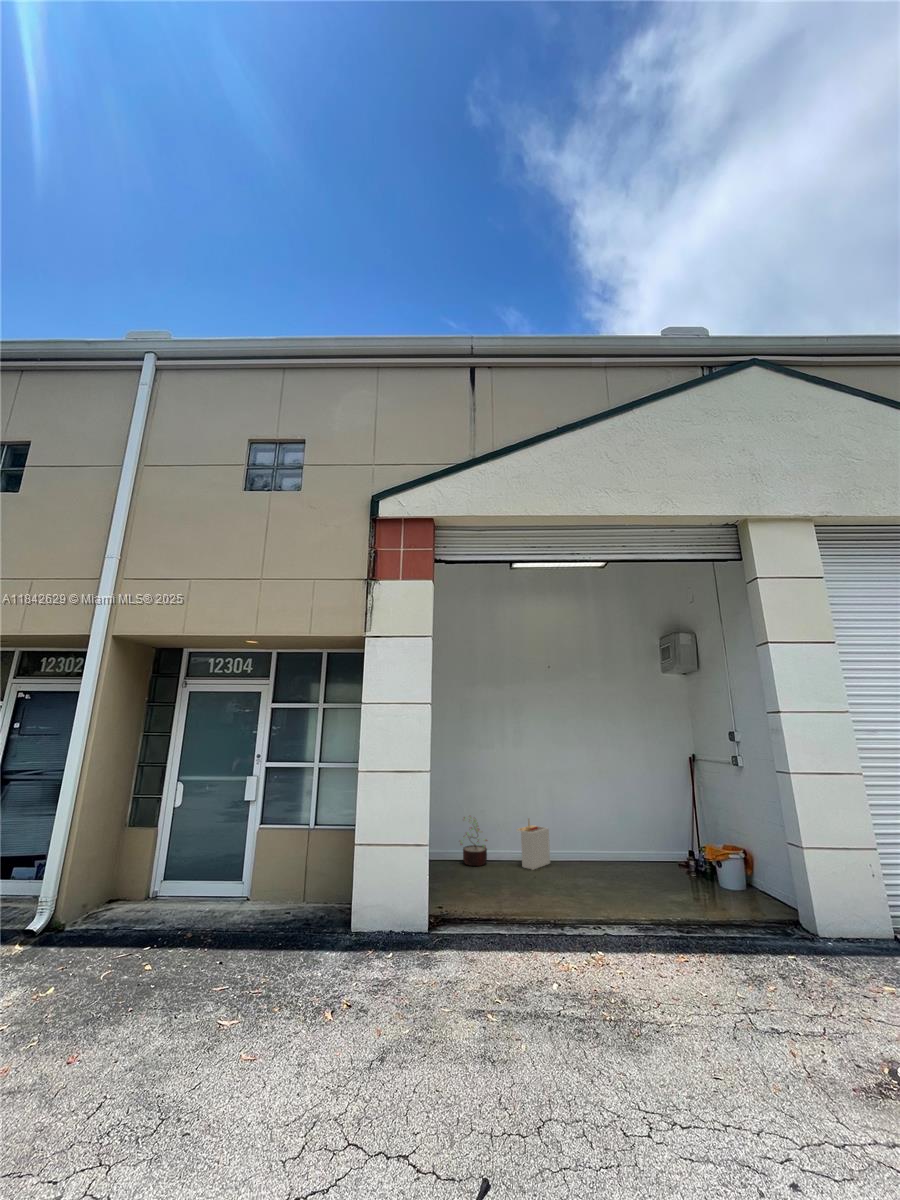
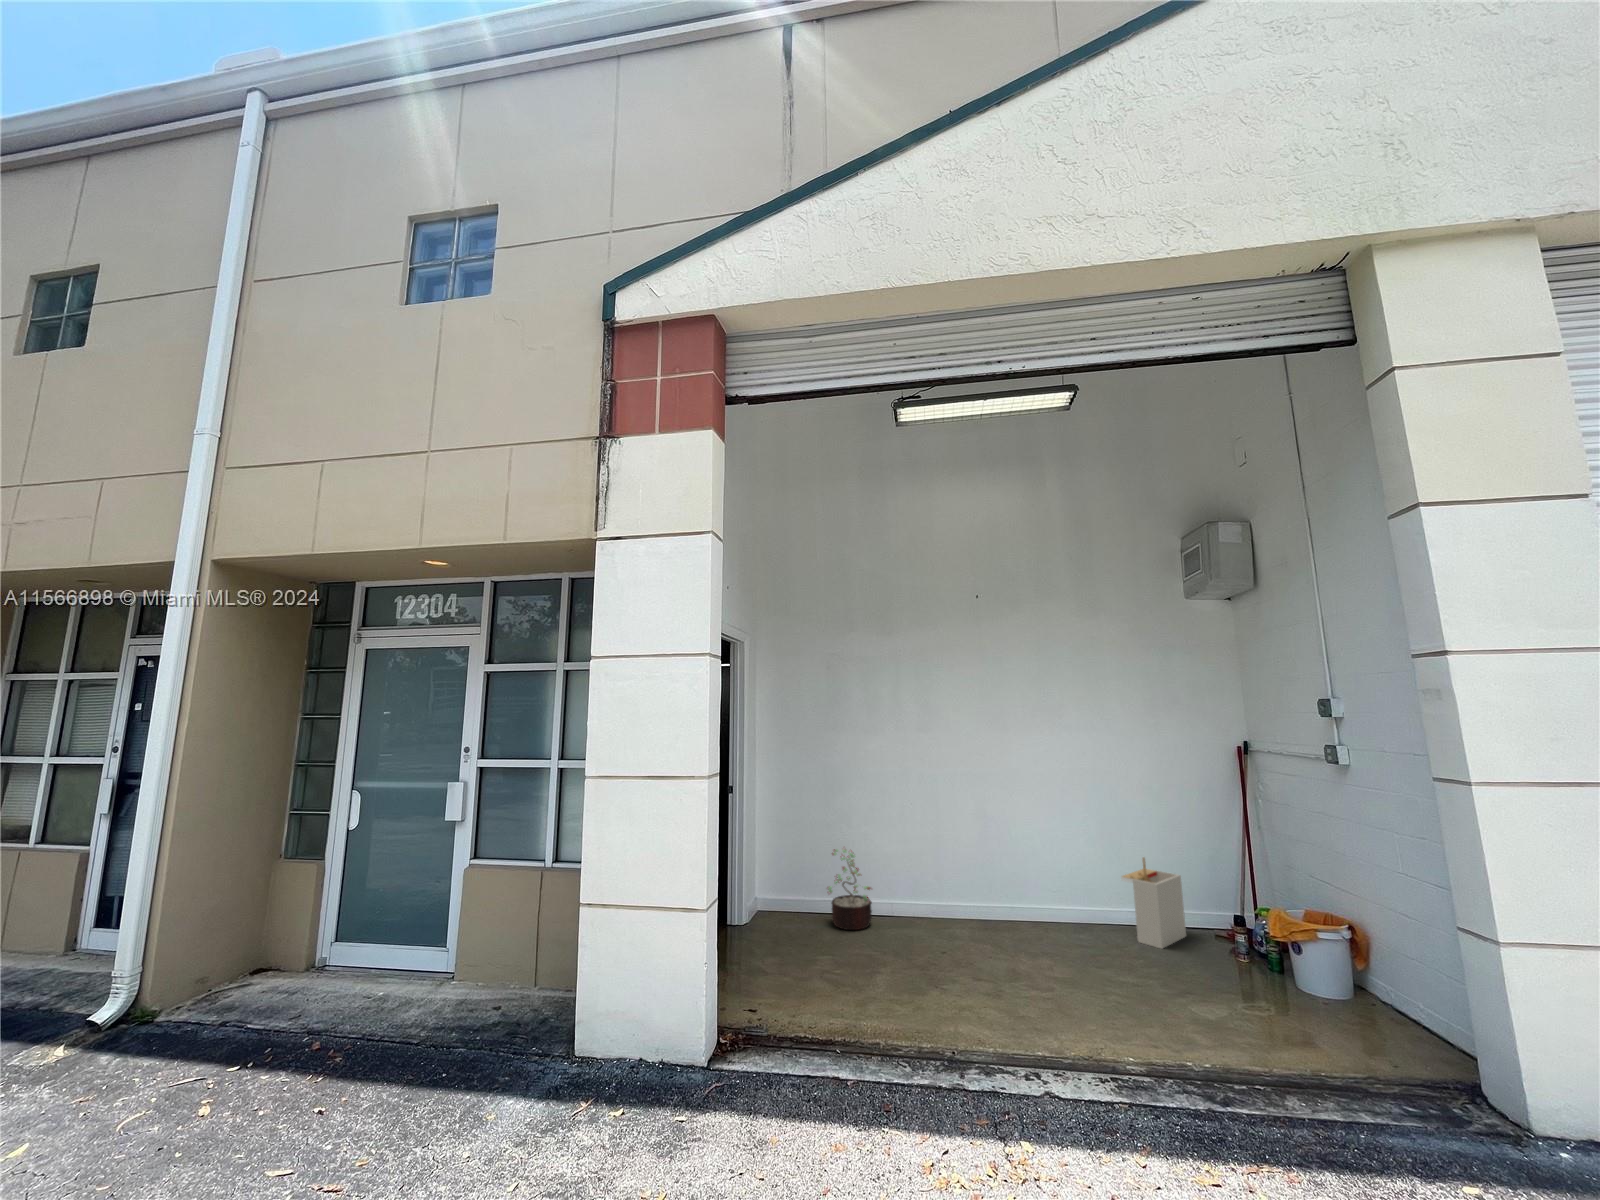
storage bin: present [516,819,550,870] -> present [1121,858,1186,949]

